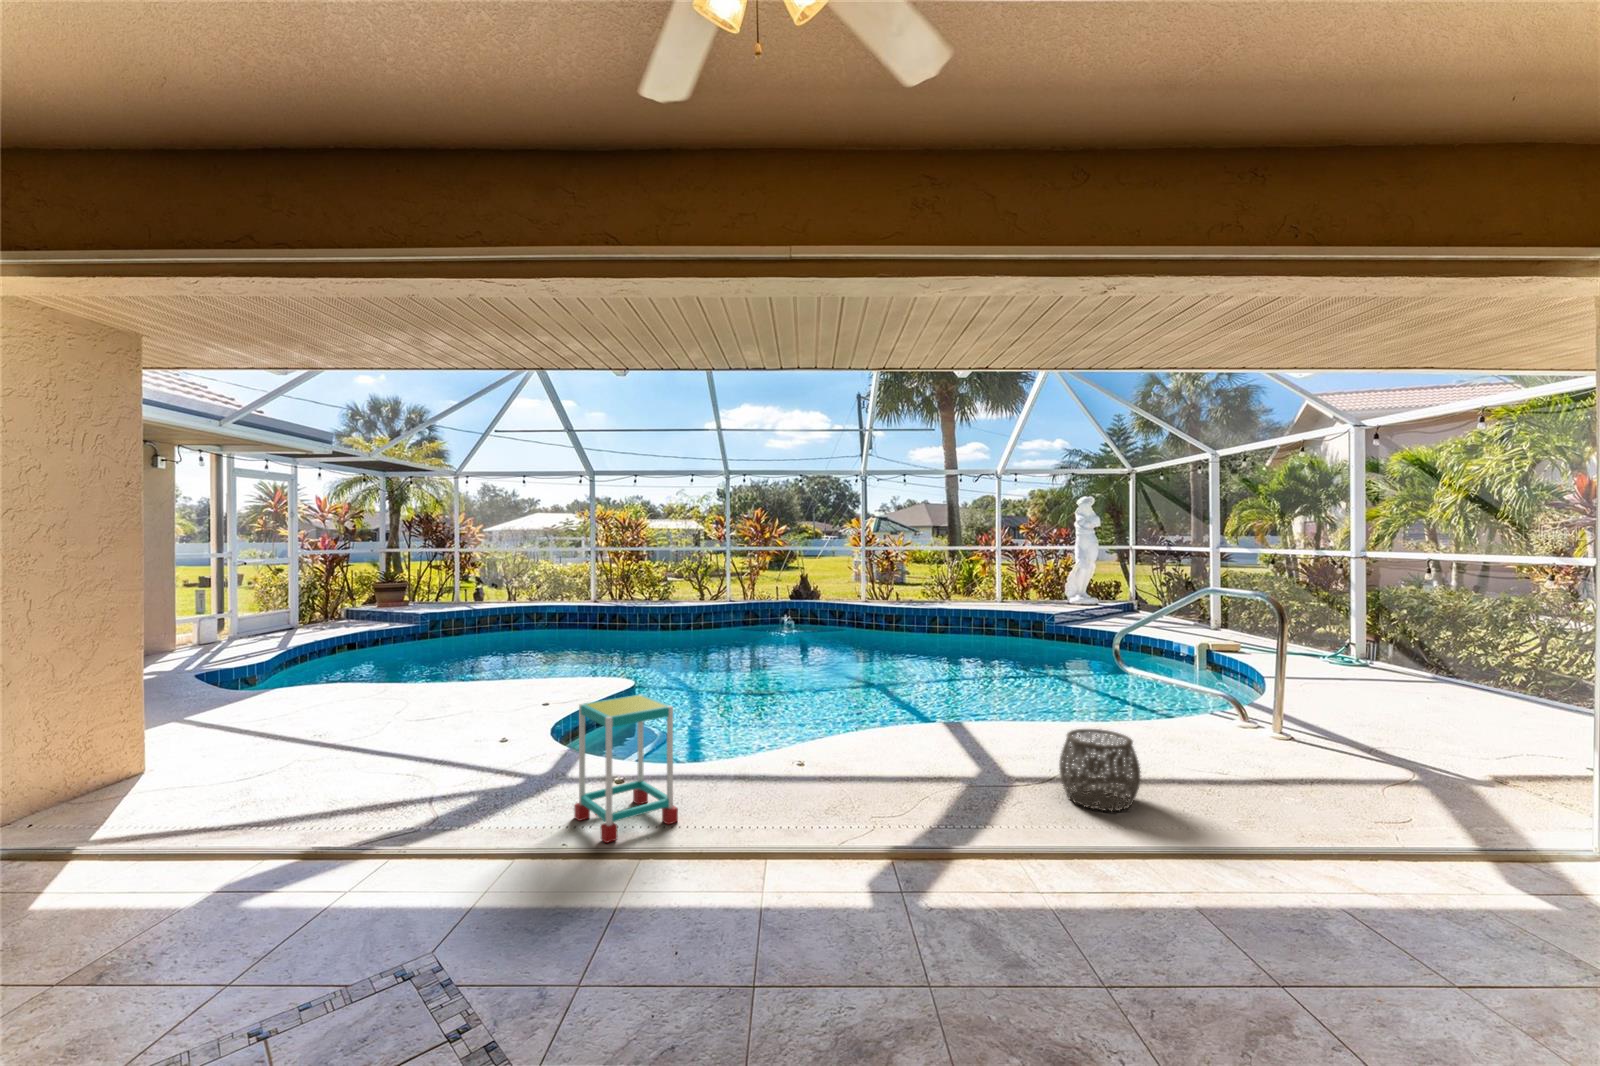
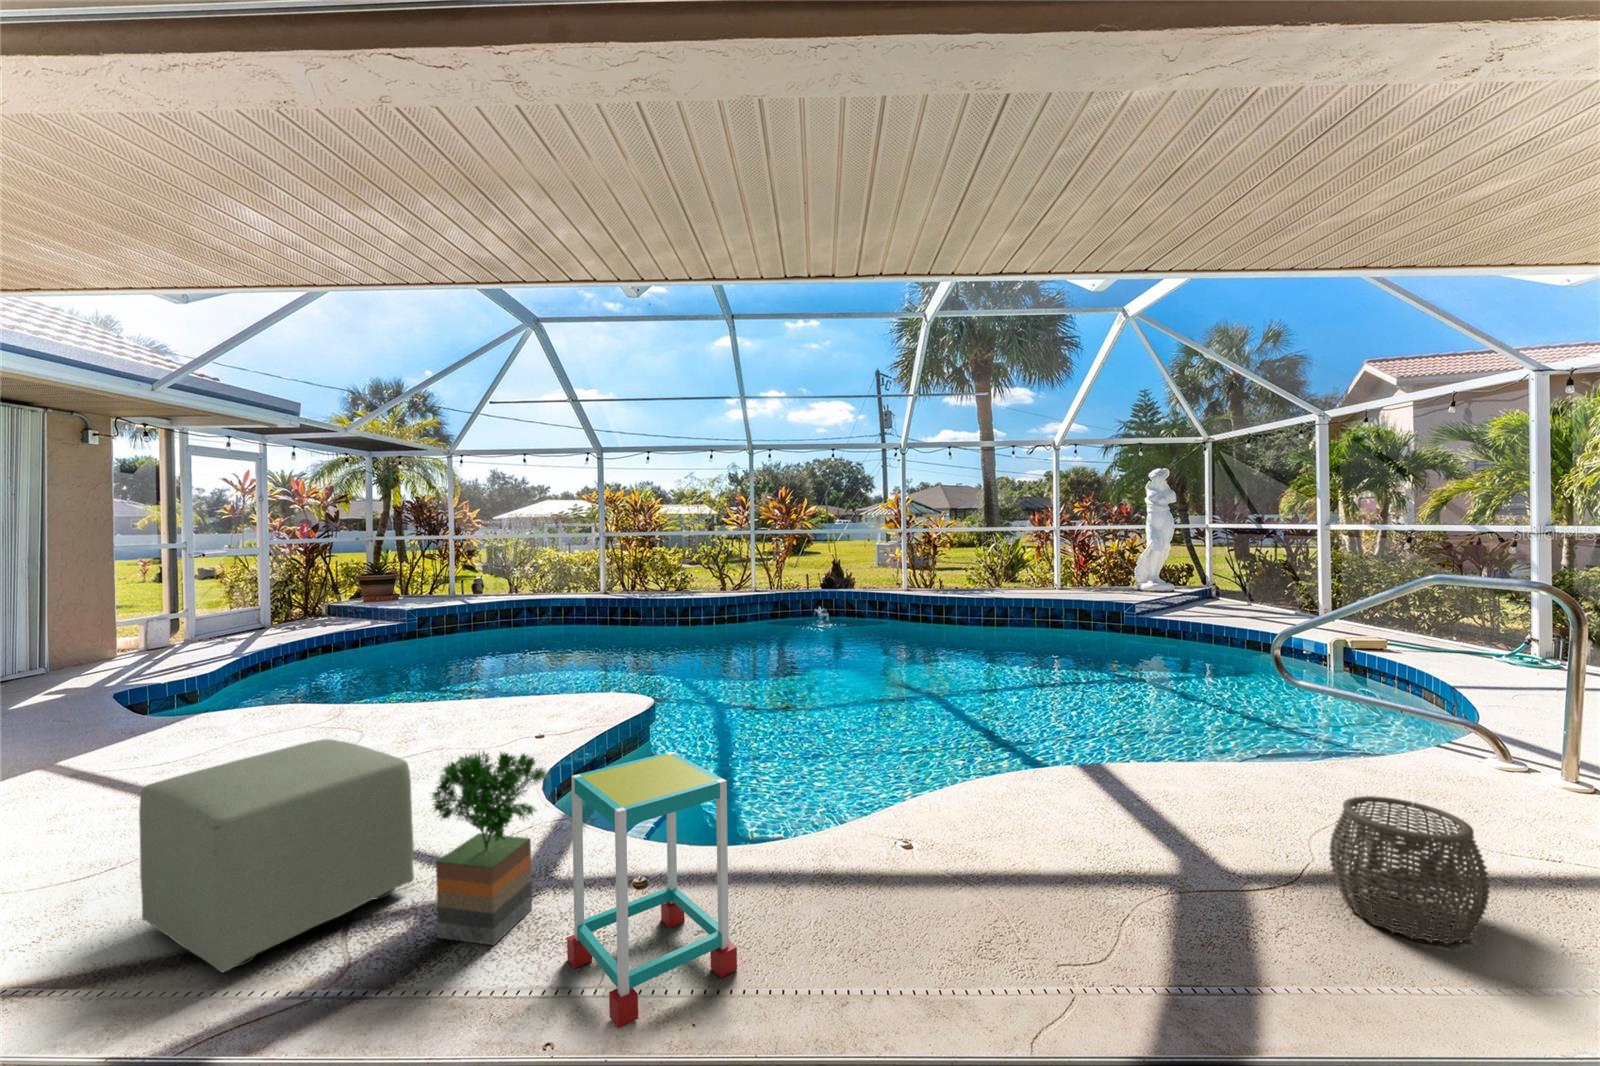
ottoman: none [303,691,472,820] -> present [139,739,414,972]
potted tree: none [489,693,564,812] -> present [432,752,548,945]

